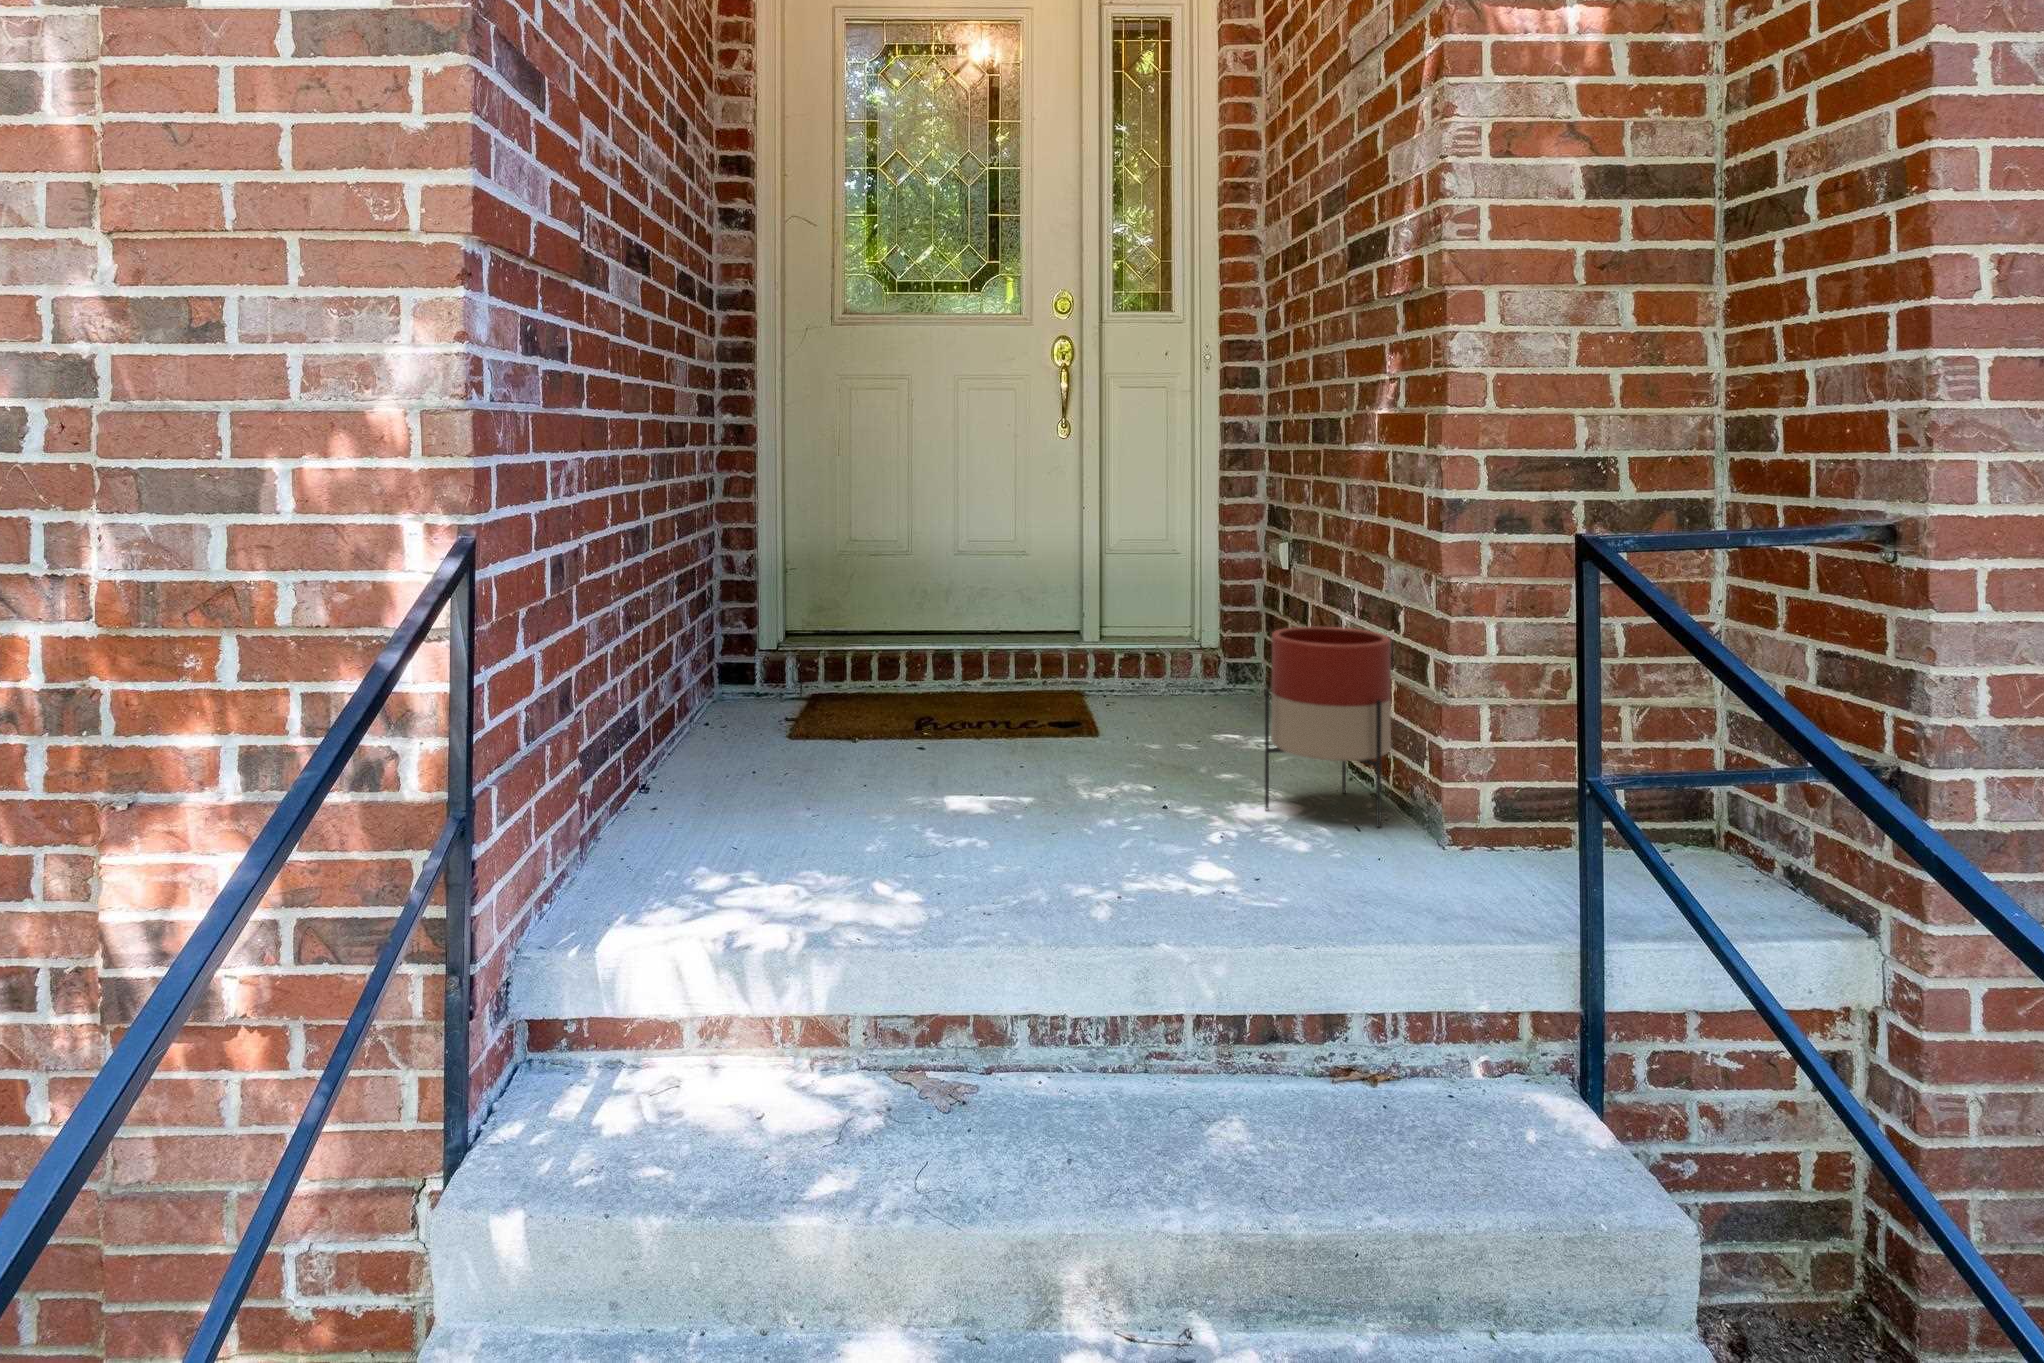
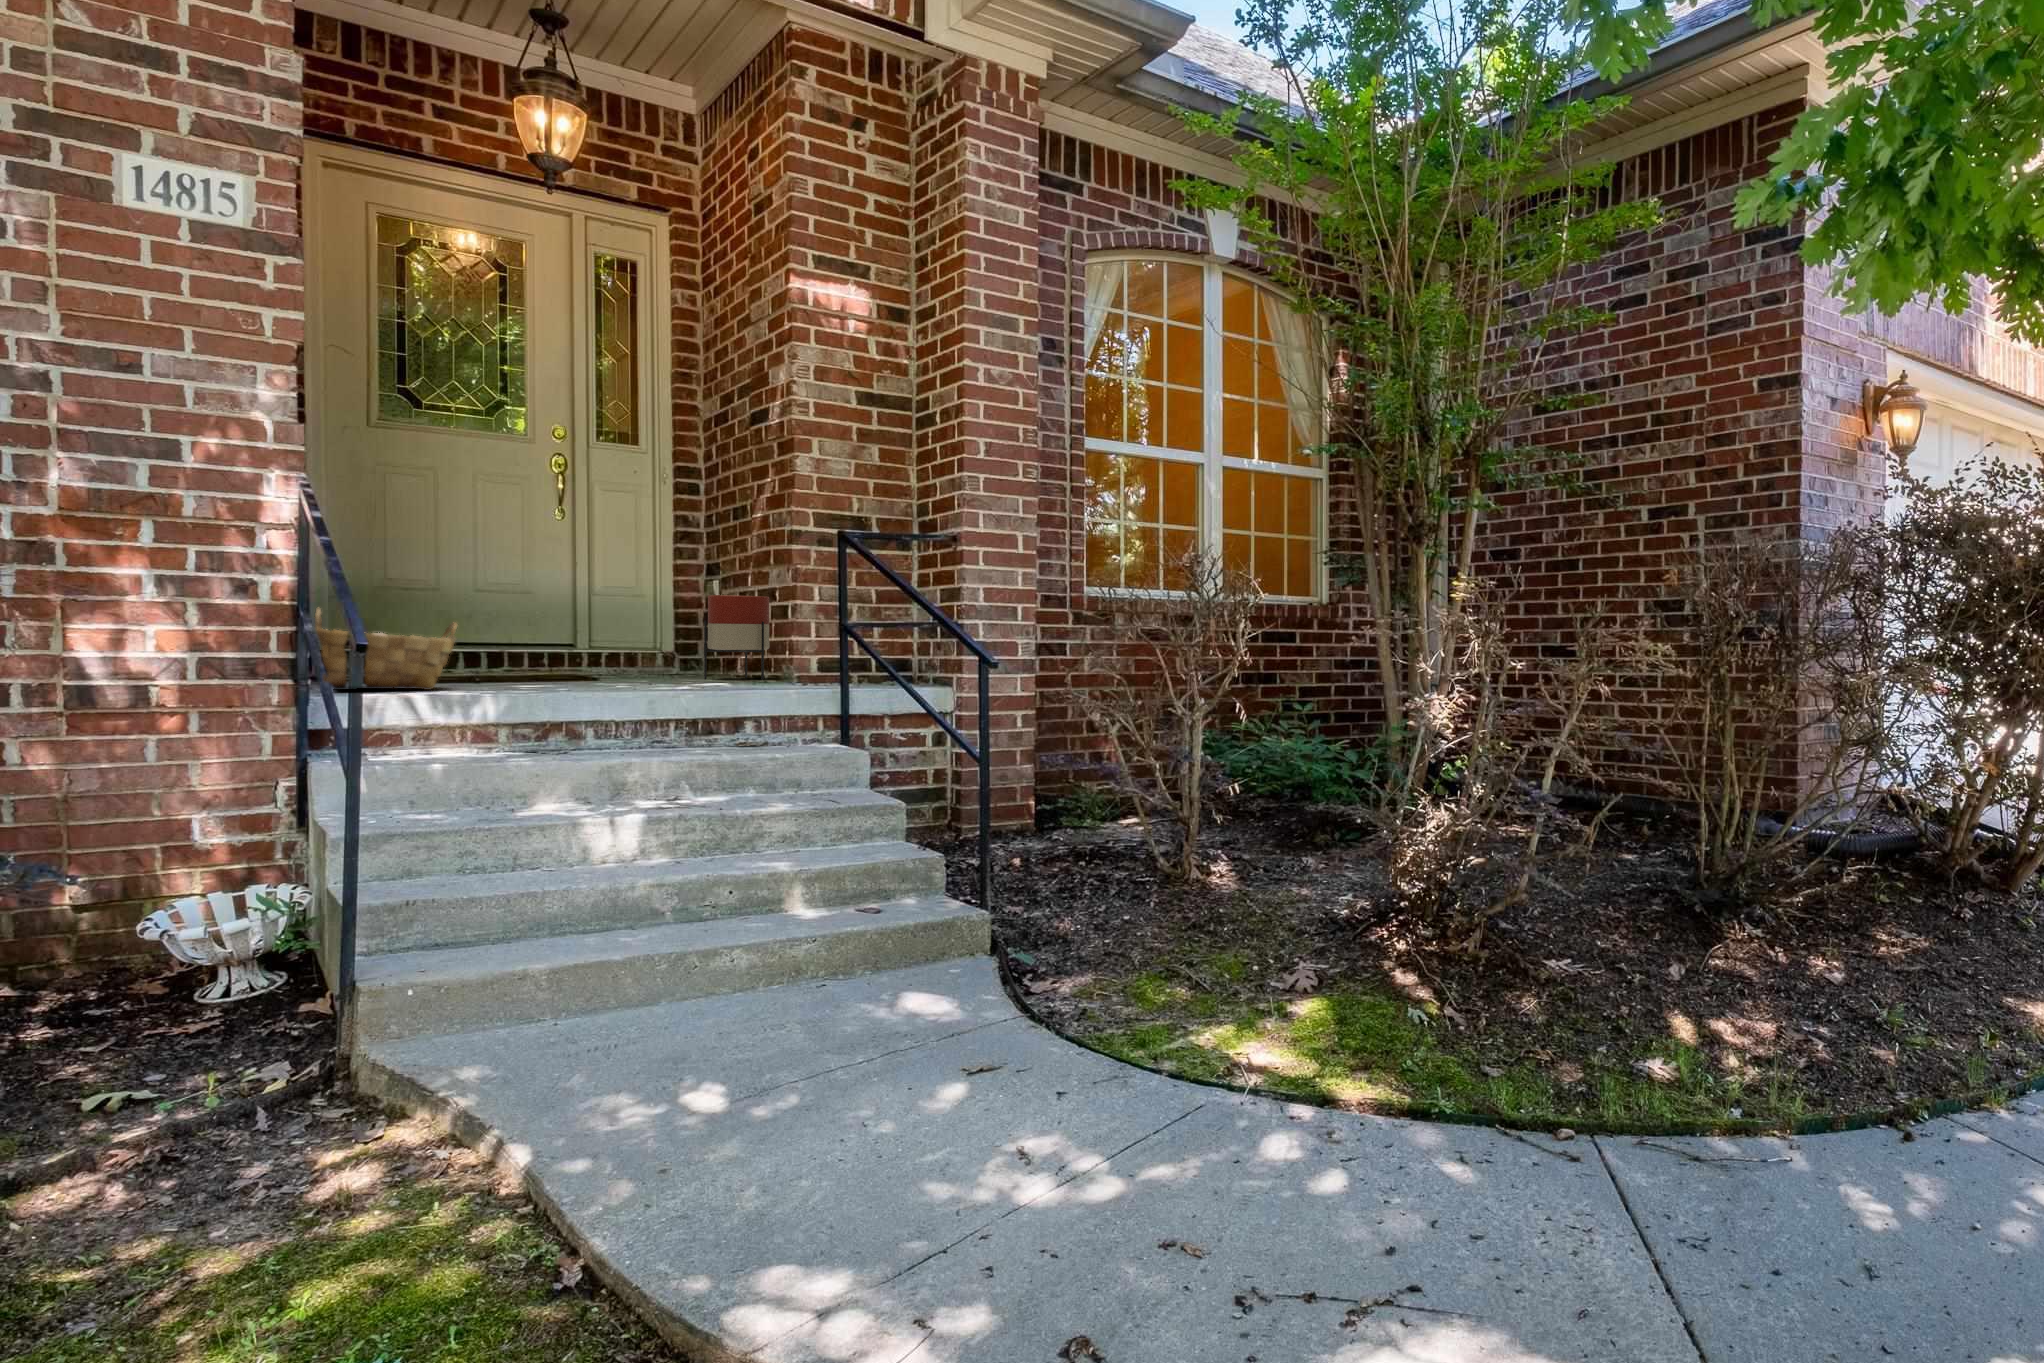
woven basket: none [597,701,826,877] -> present [315,608,457,690]

